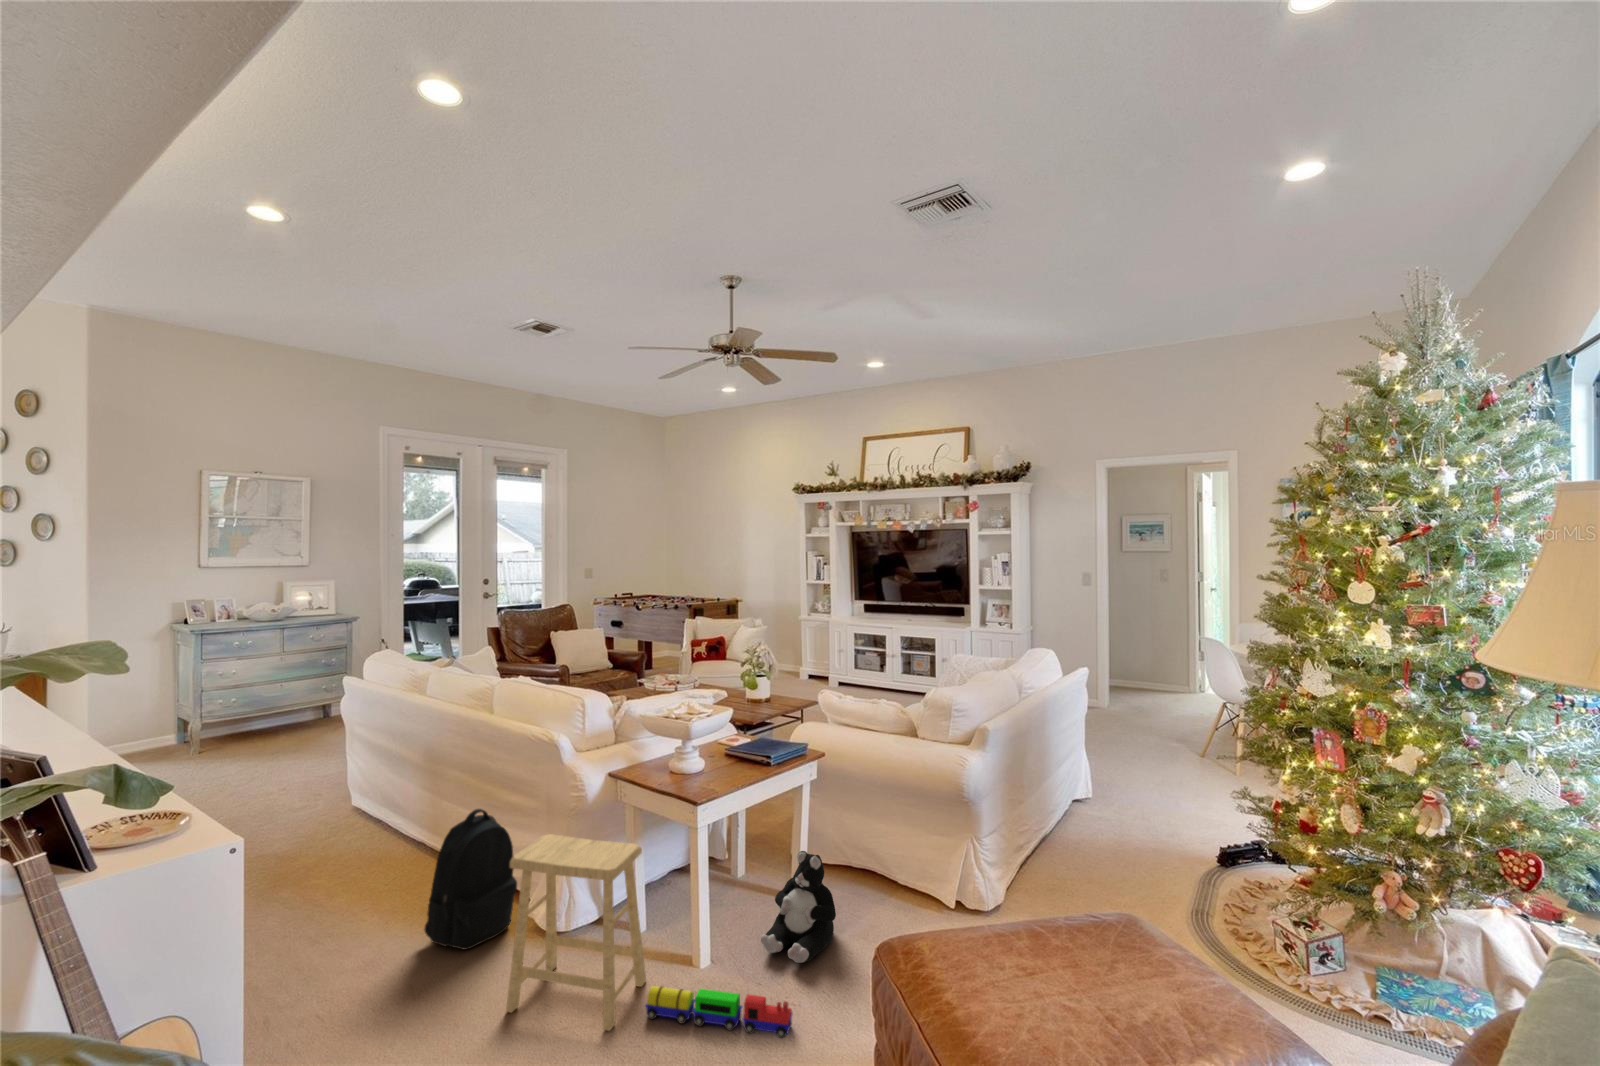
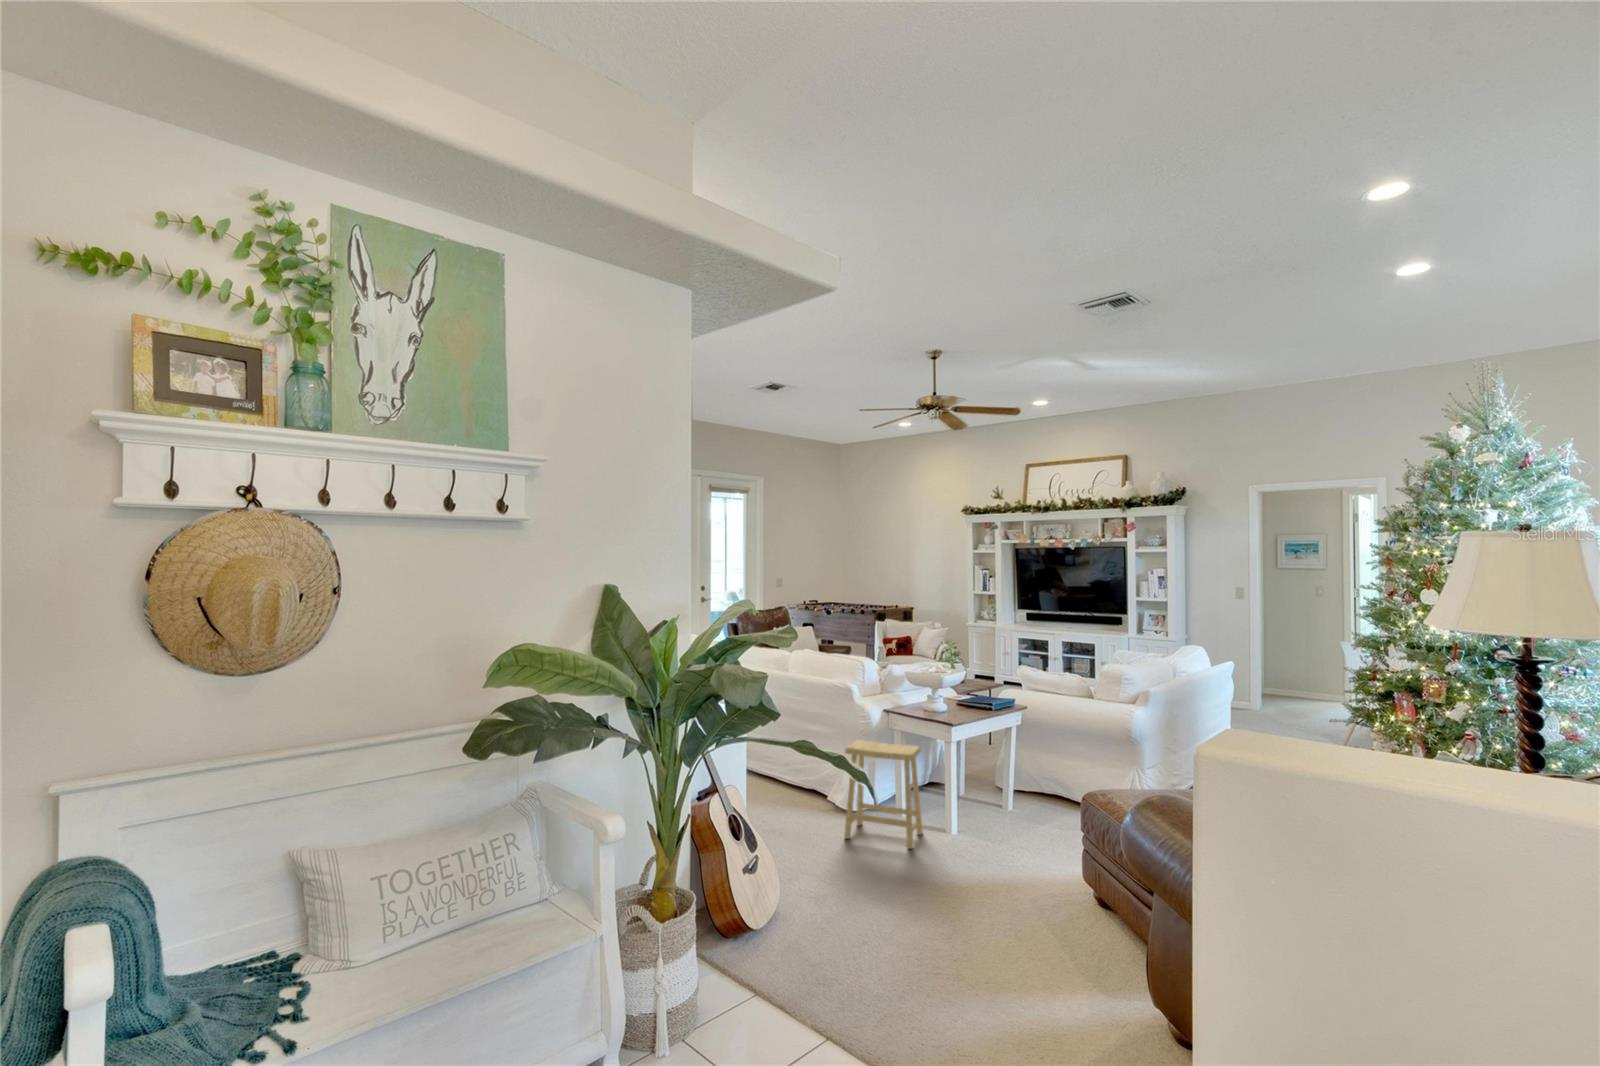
backpack: present [425,809,517,950] -> none [773,729,826,814]
plush toy: present [761,851,836,963] -> none [992,765,1042,831]
toy train: present [646,986,792,1038] -> none [930,829,1023,859]

